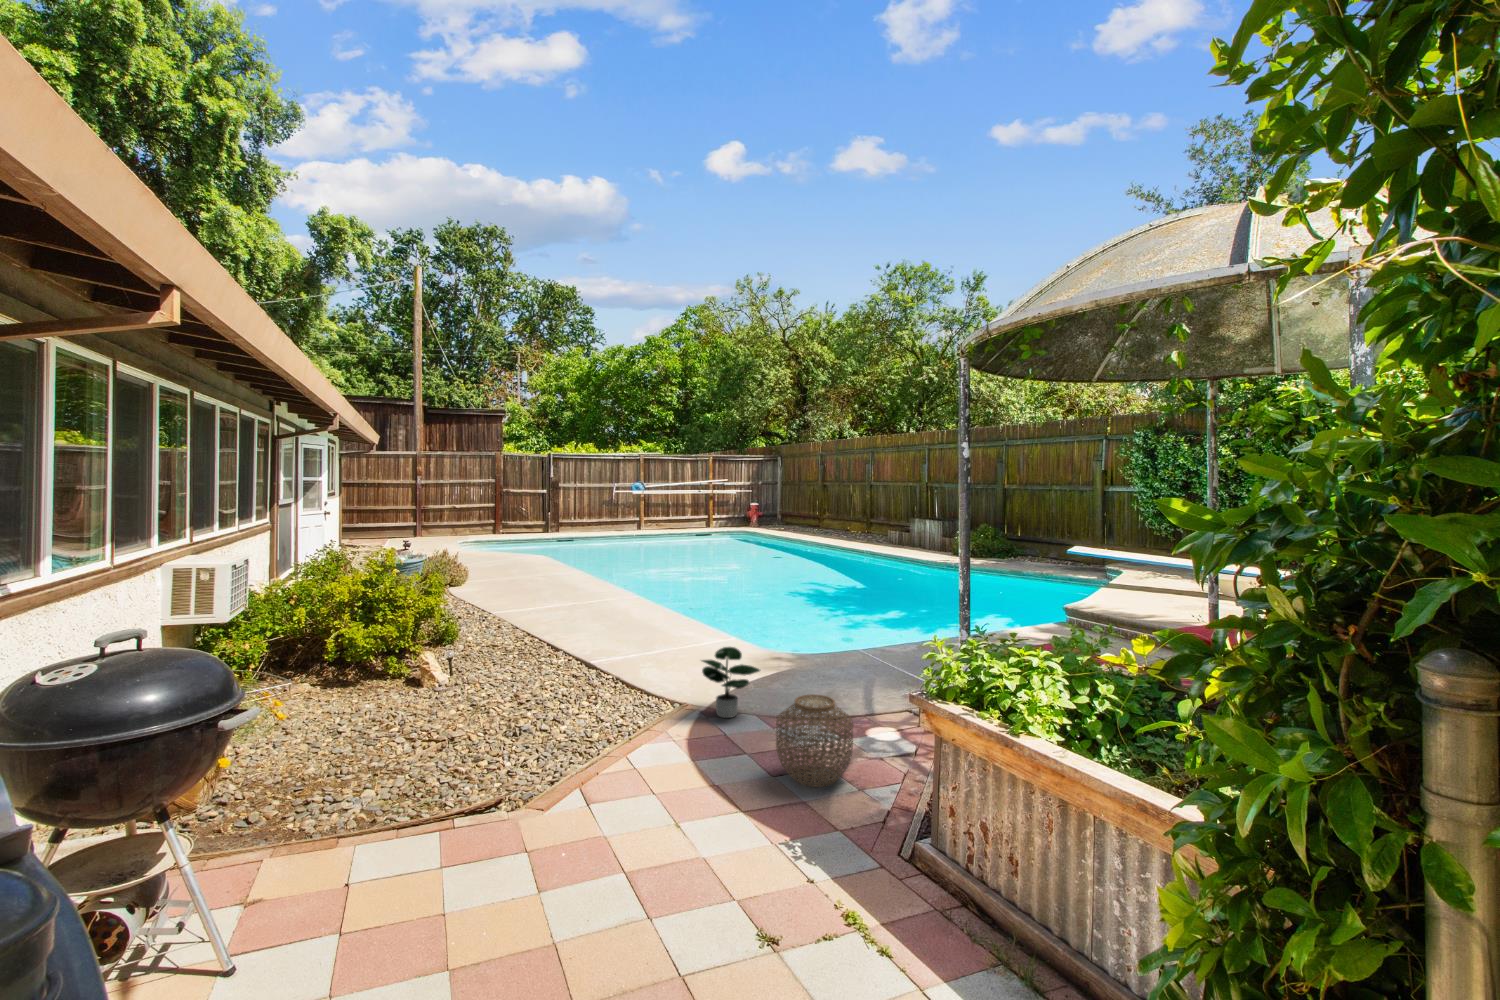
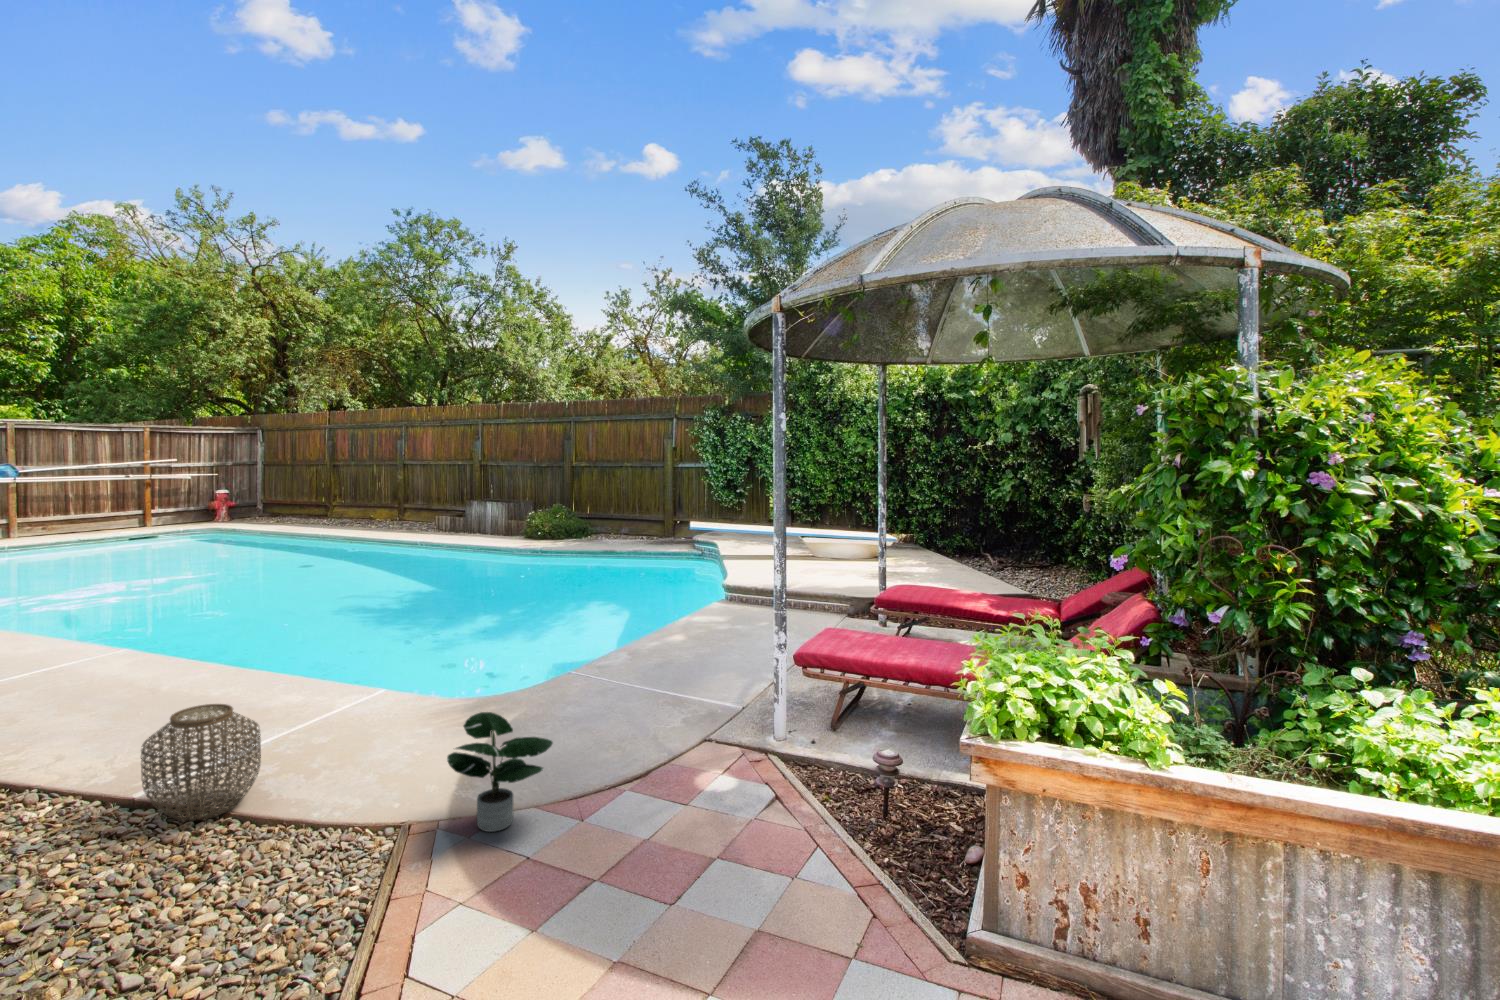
woven basket: present [776,694,853,787] -> present [141,704,261,821]

